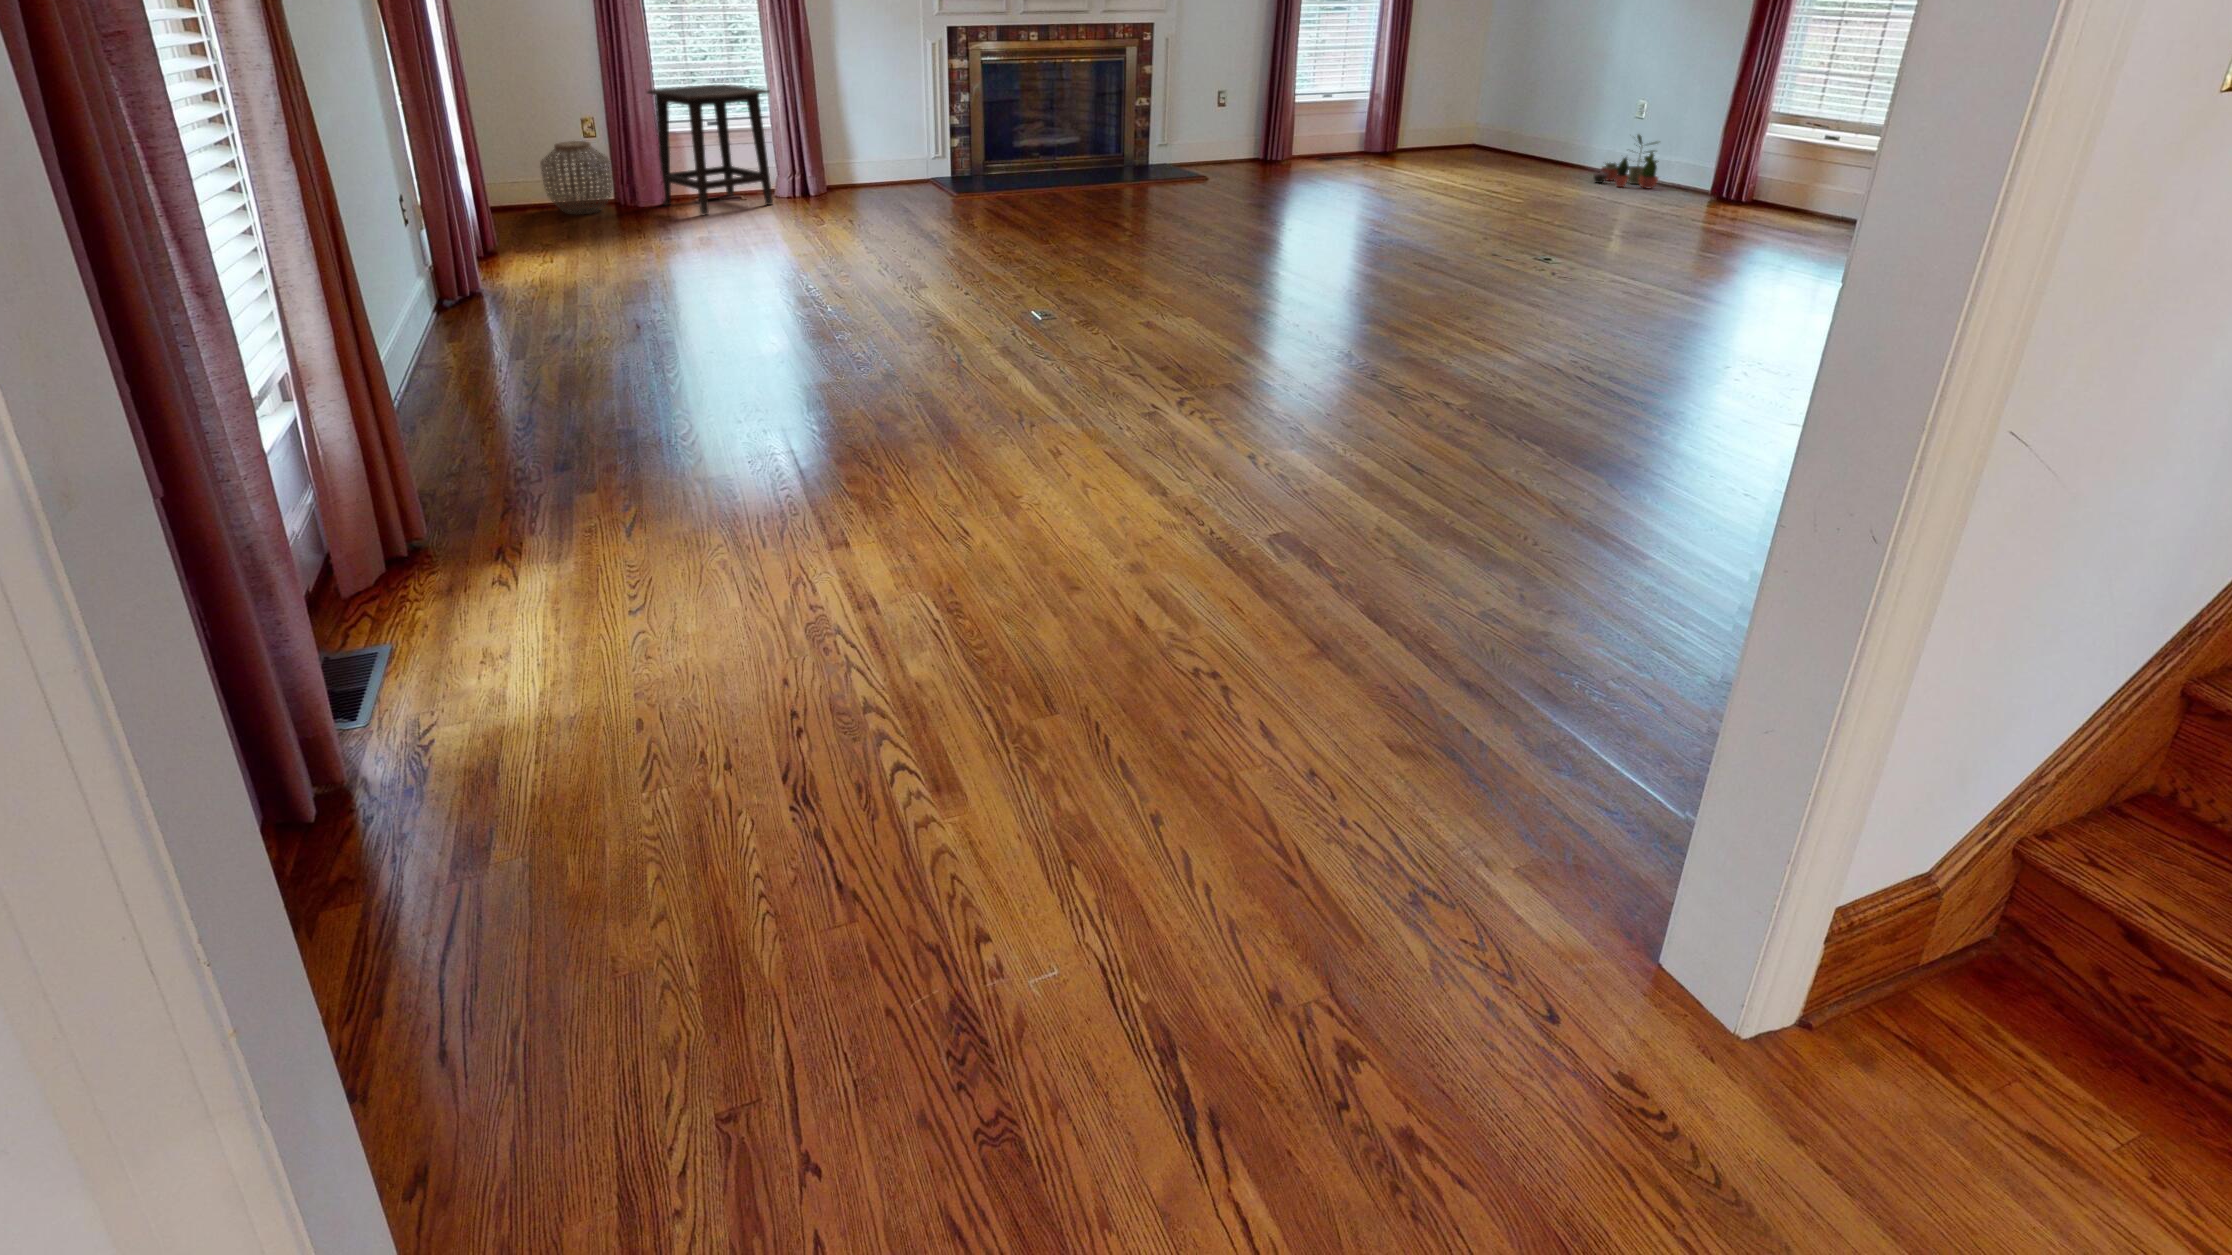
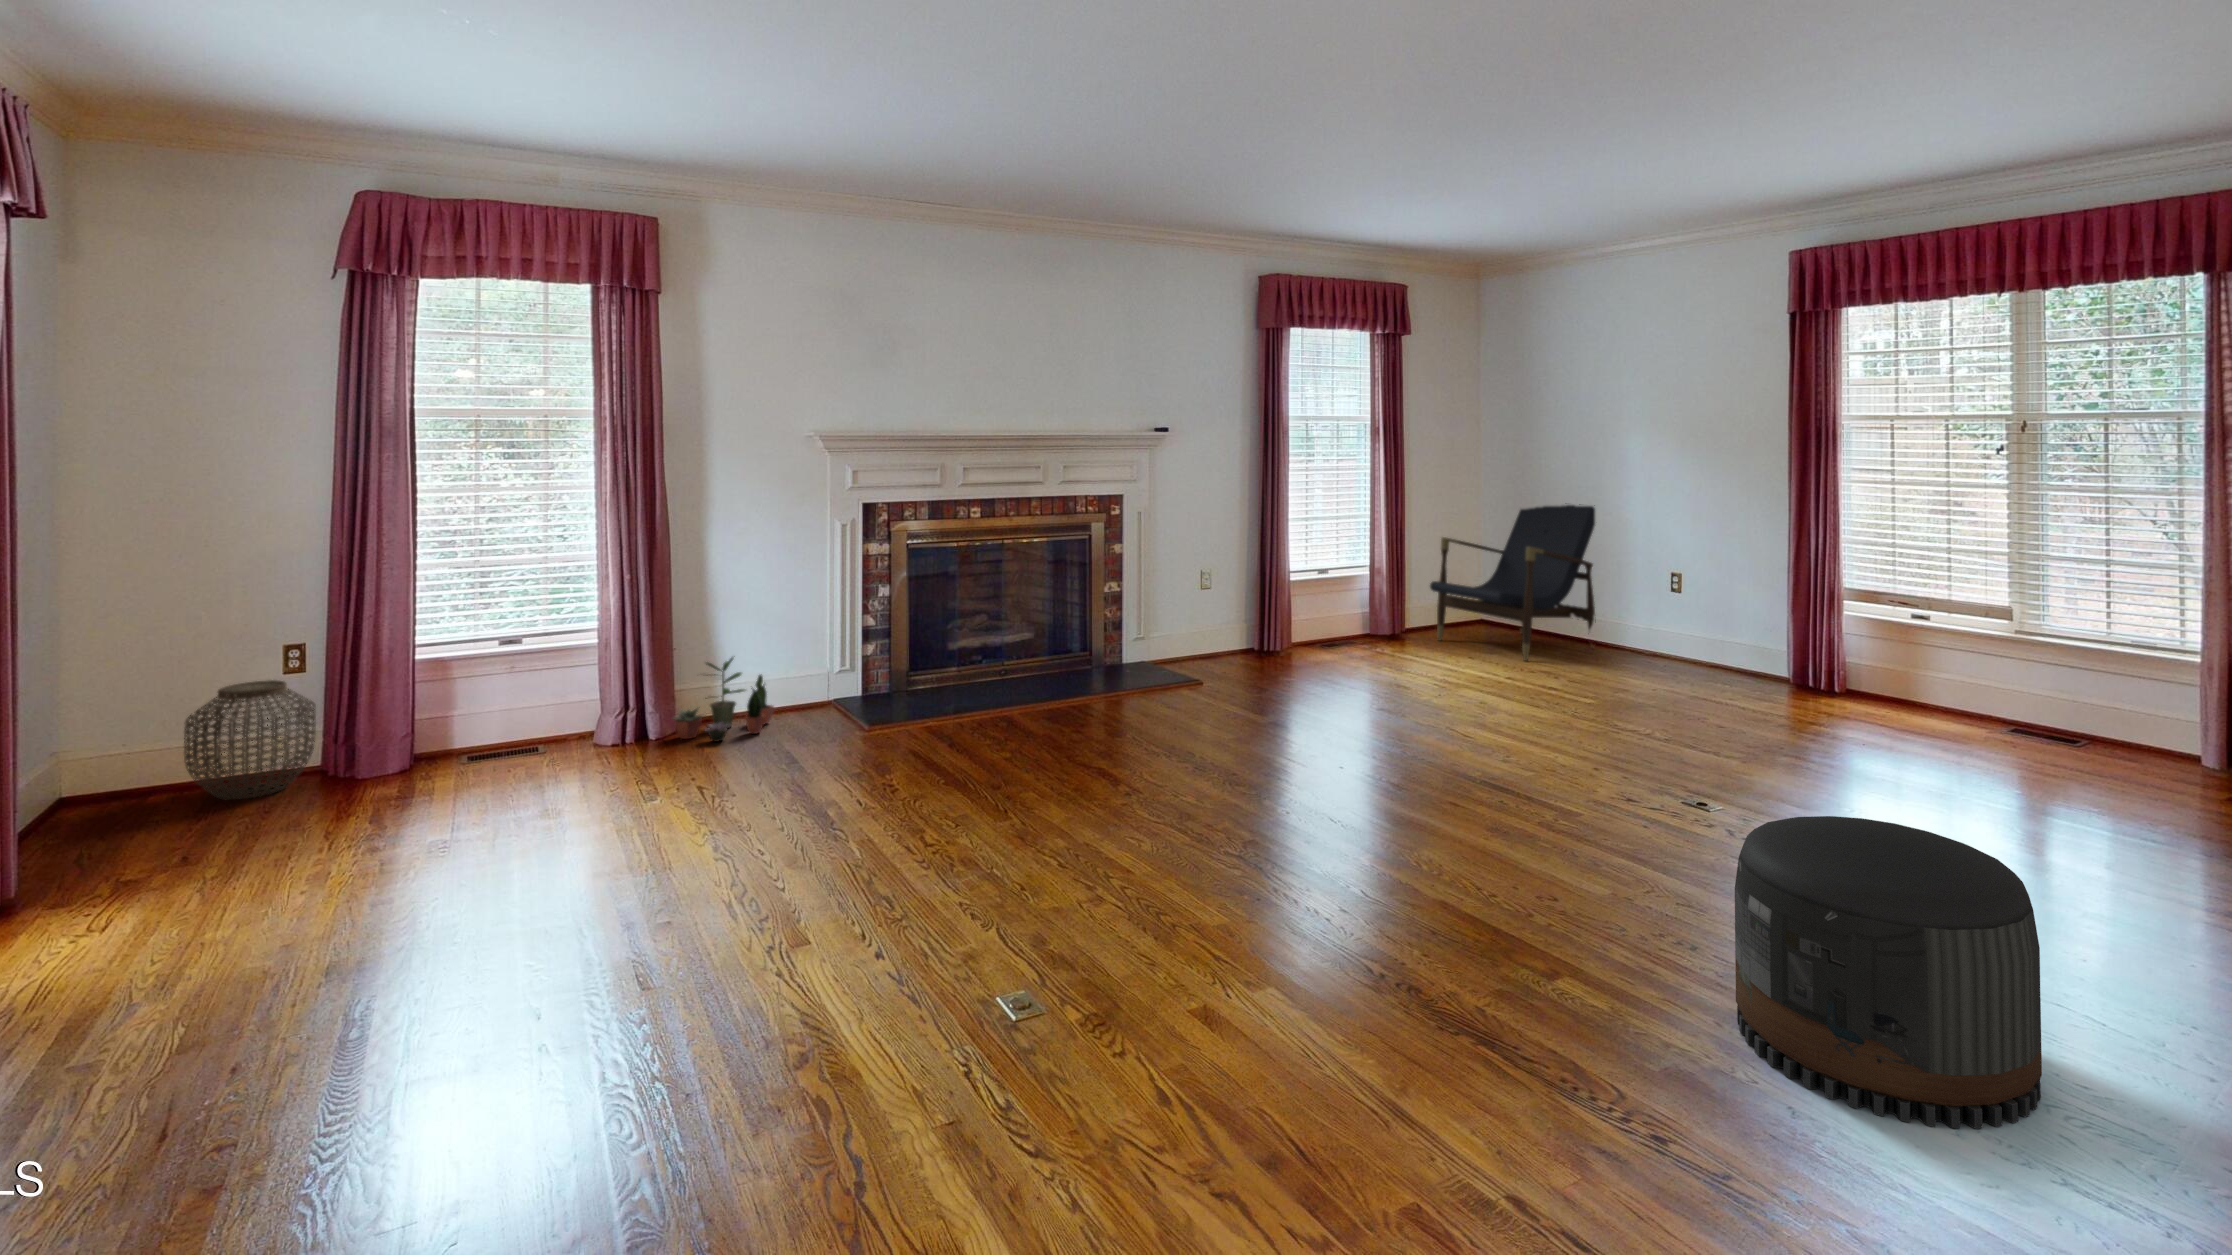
lounge chair: none [1421,34,1588,174] -> present [1430,504,1595,661]
side table: present [647,84,773,215] -> none [393,586,595,790]
potted plant: present [1593,135,1658,188] -> present [674,657,774,742]
pouf: none [1471,228,1654,381] -> present [1735,816,2042,1128]

